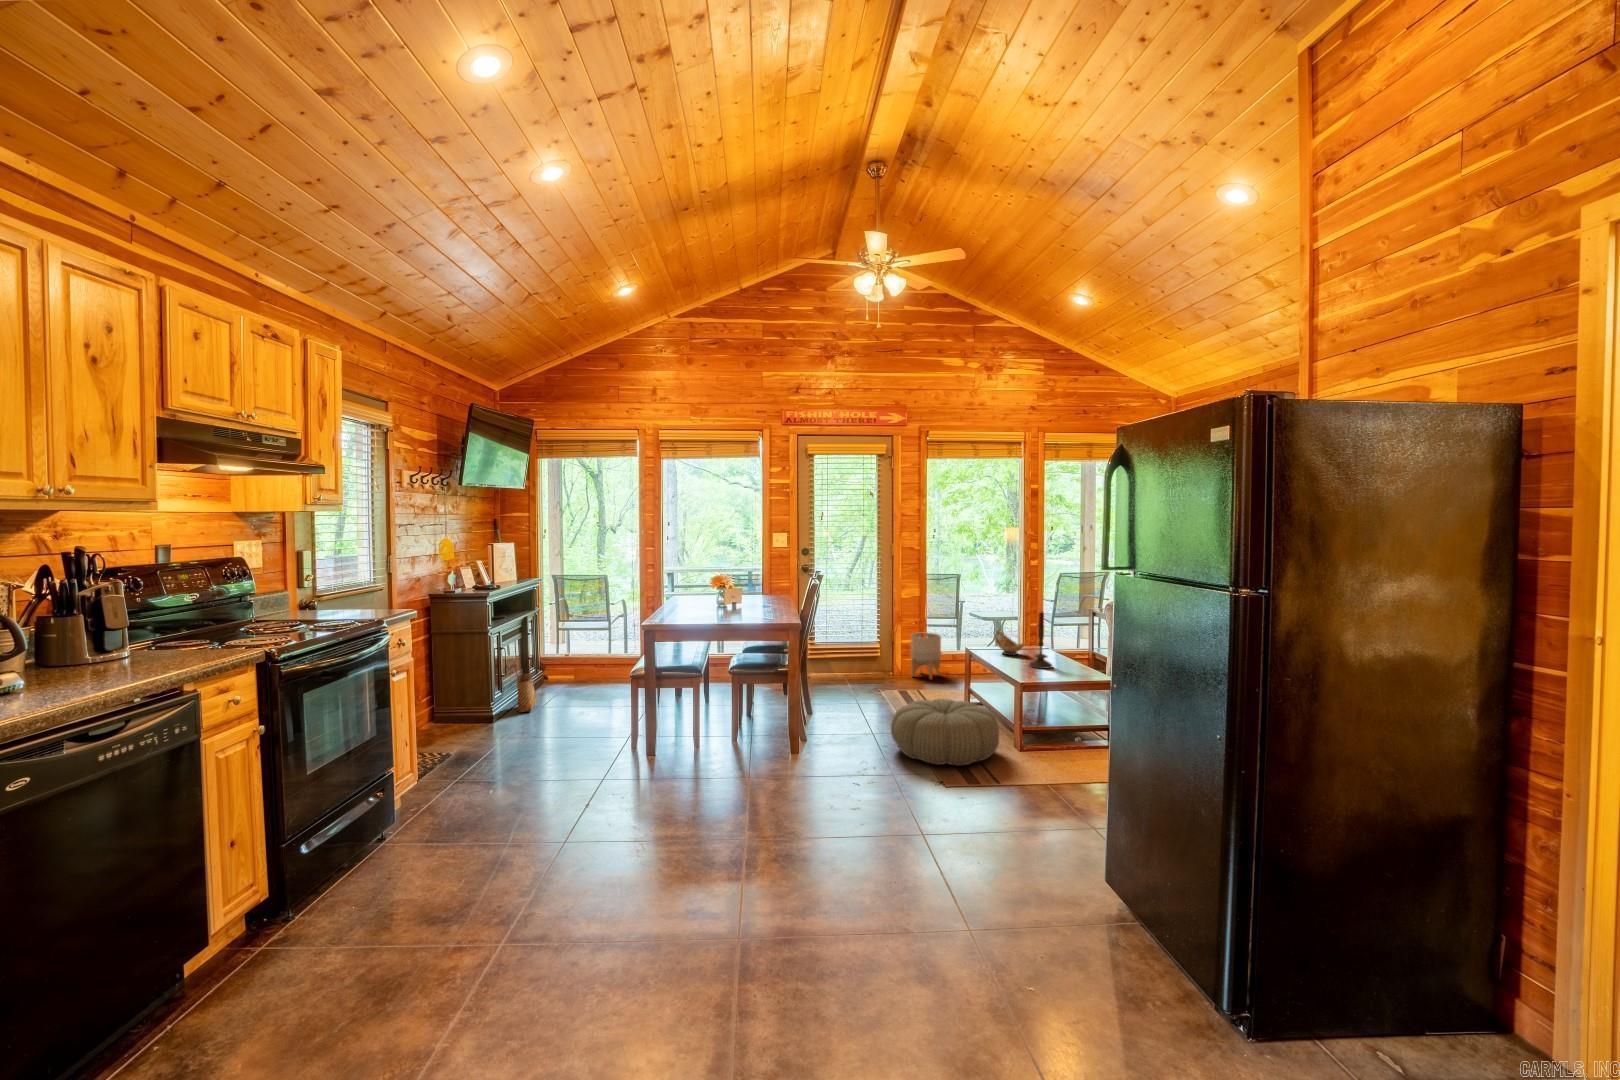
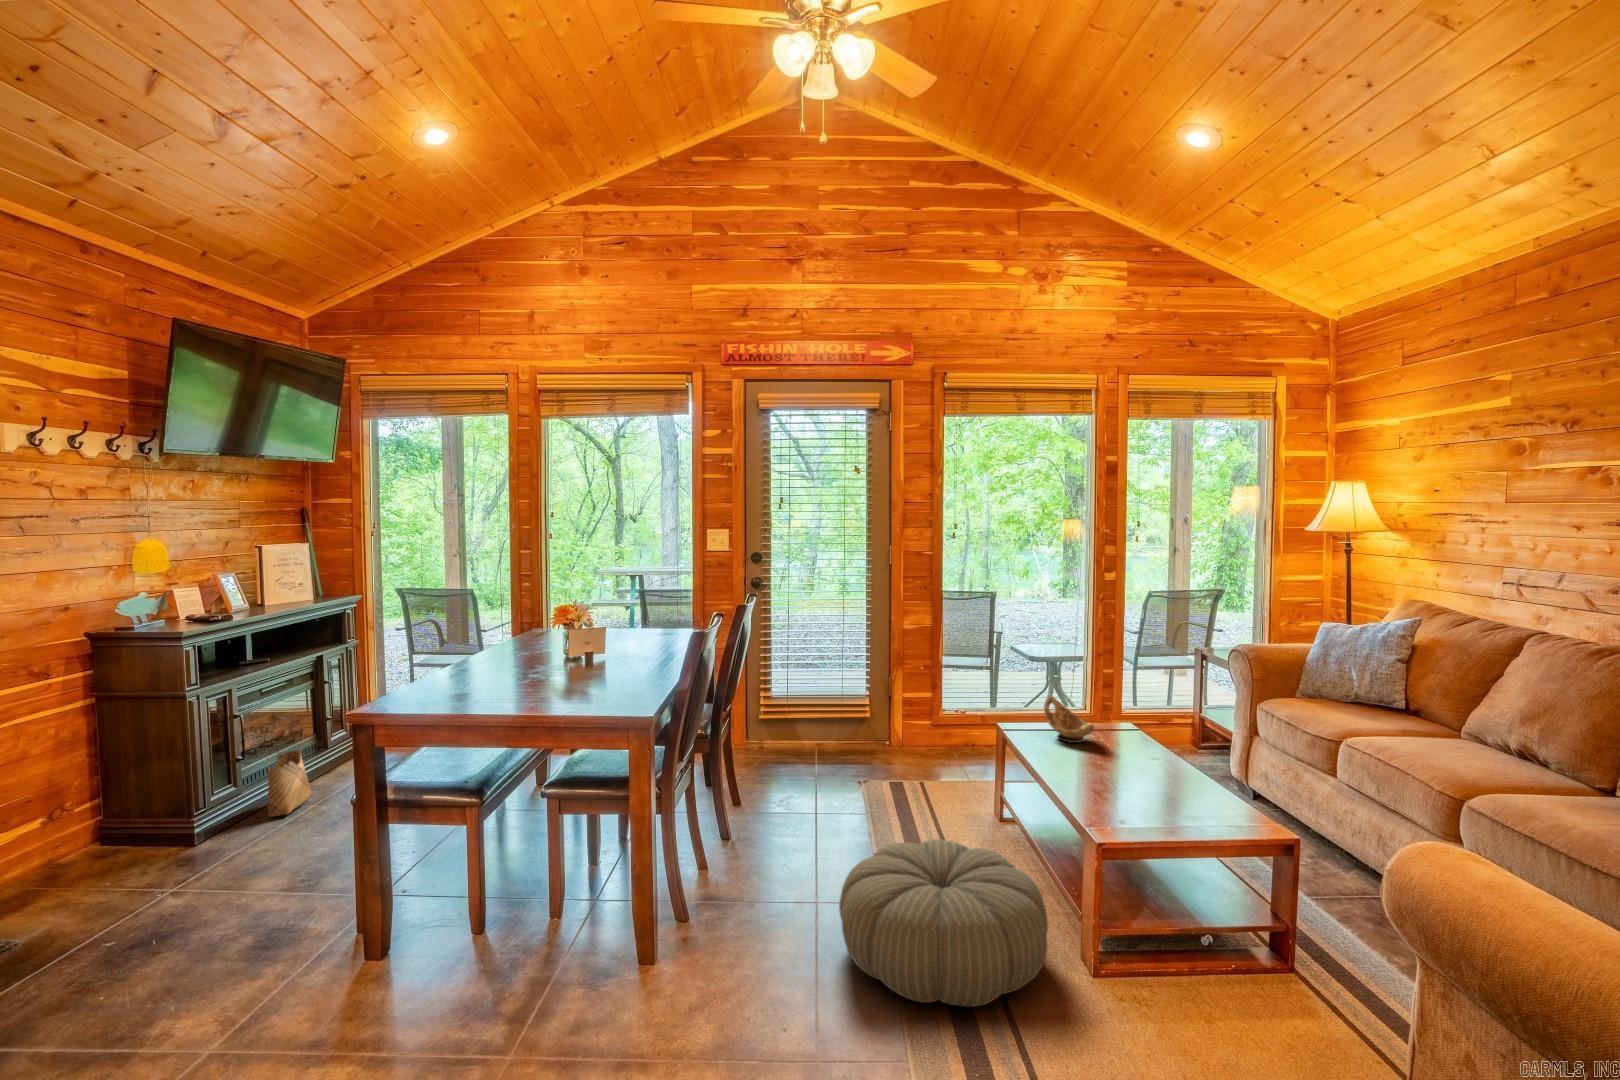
candle: present [1029,612,1052,669] -> none [1106,674,1149,783]
planter: present [911,633,941,679] -> none [917,681,963,756]

